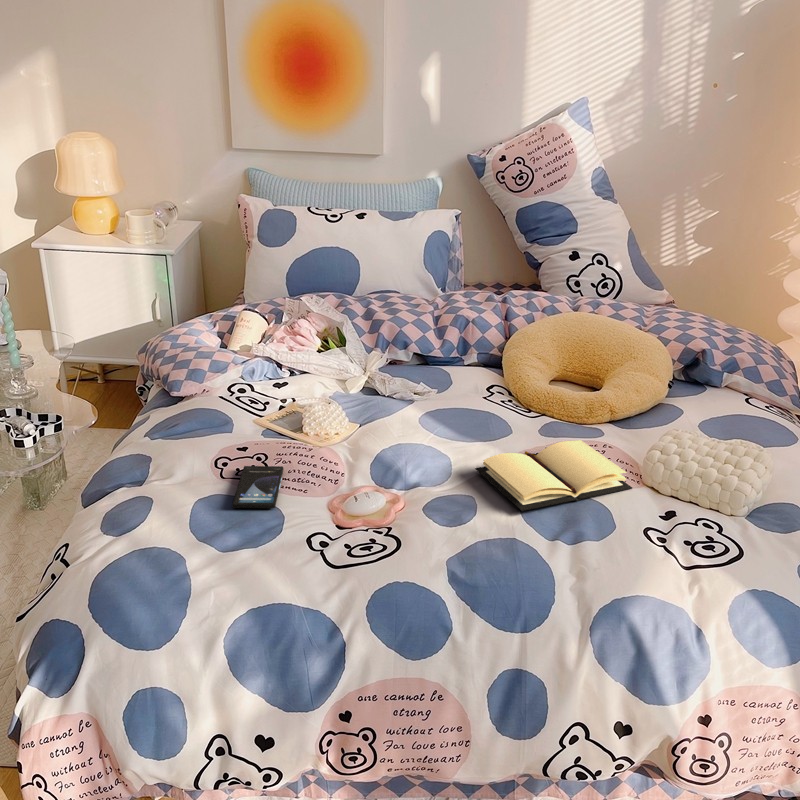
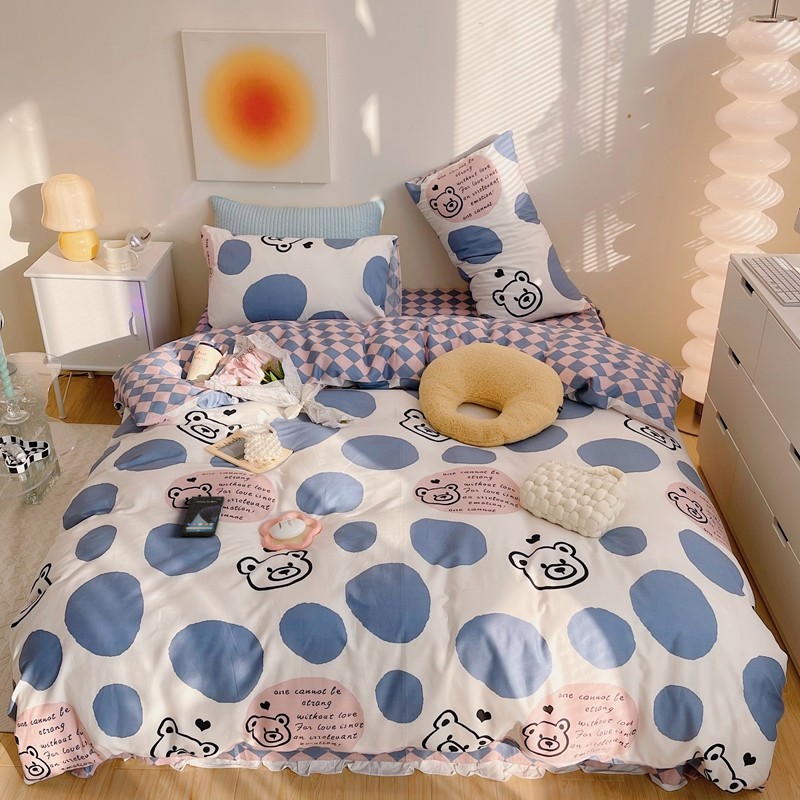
book: present [475,440,632,511] -> none [382,470,508,537]

